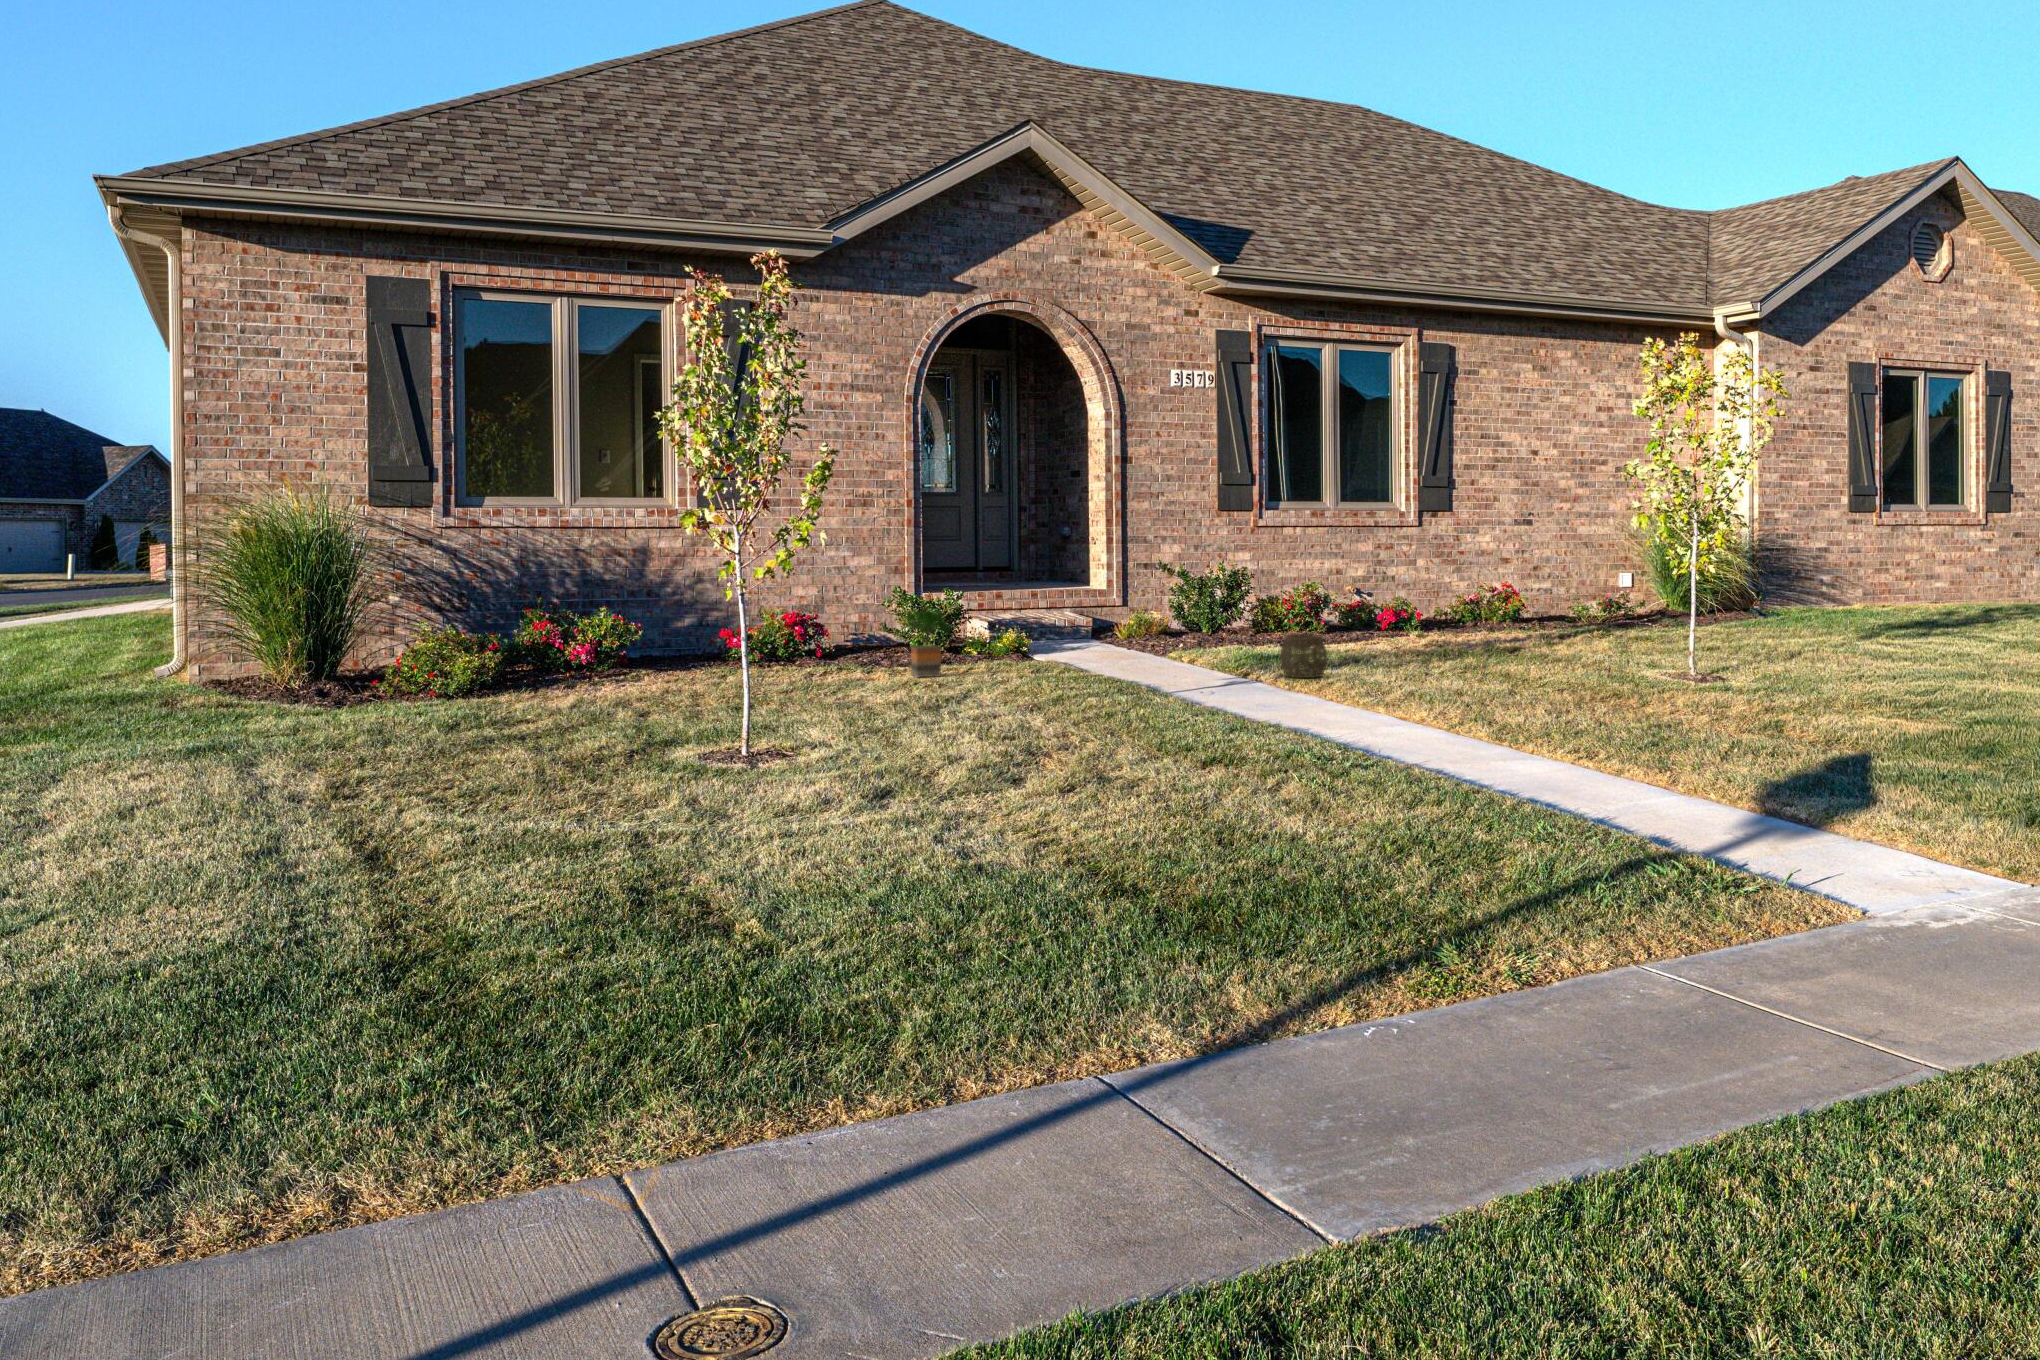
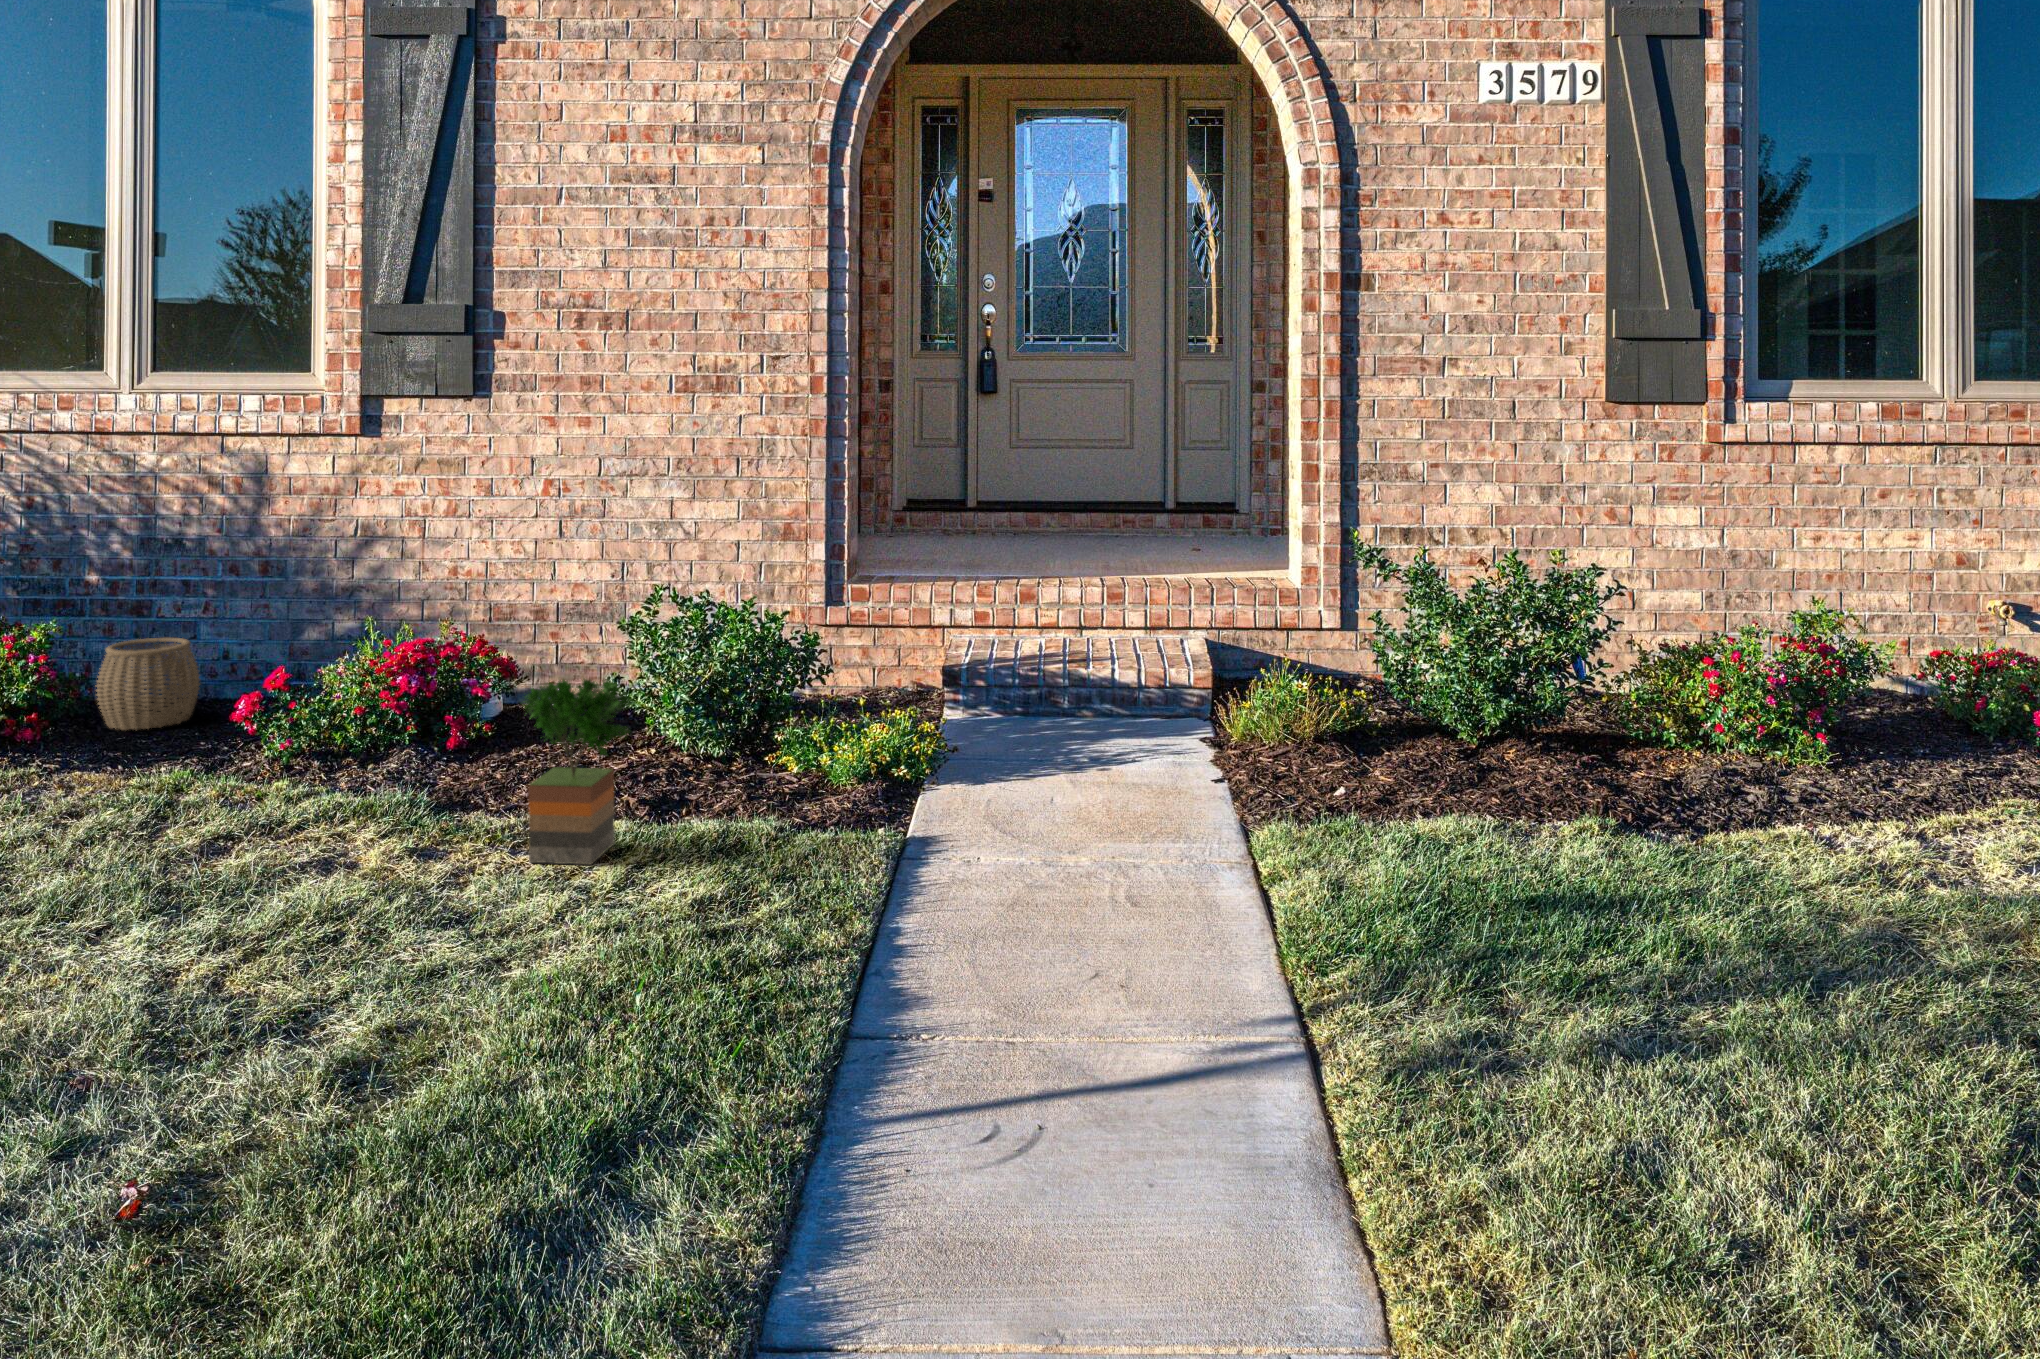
woven basket: present [1280,634,1327,678] -> present [96,638,200,730]

